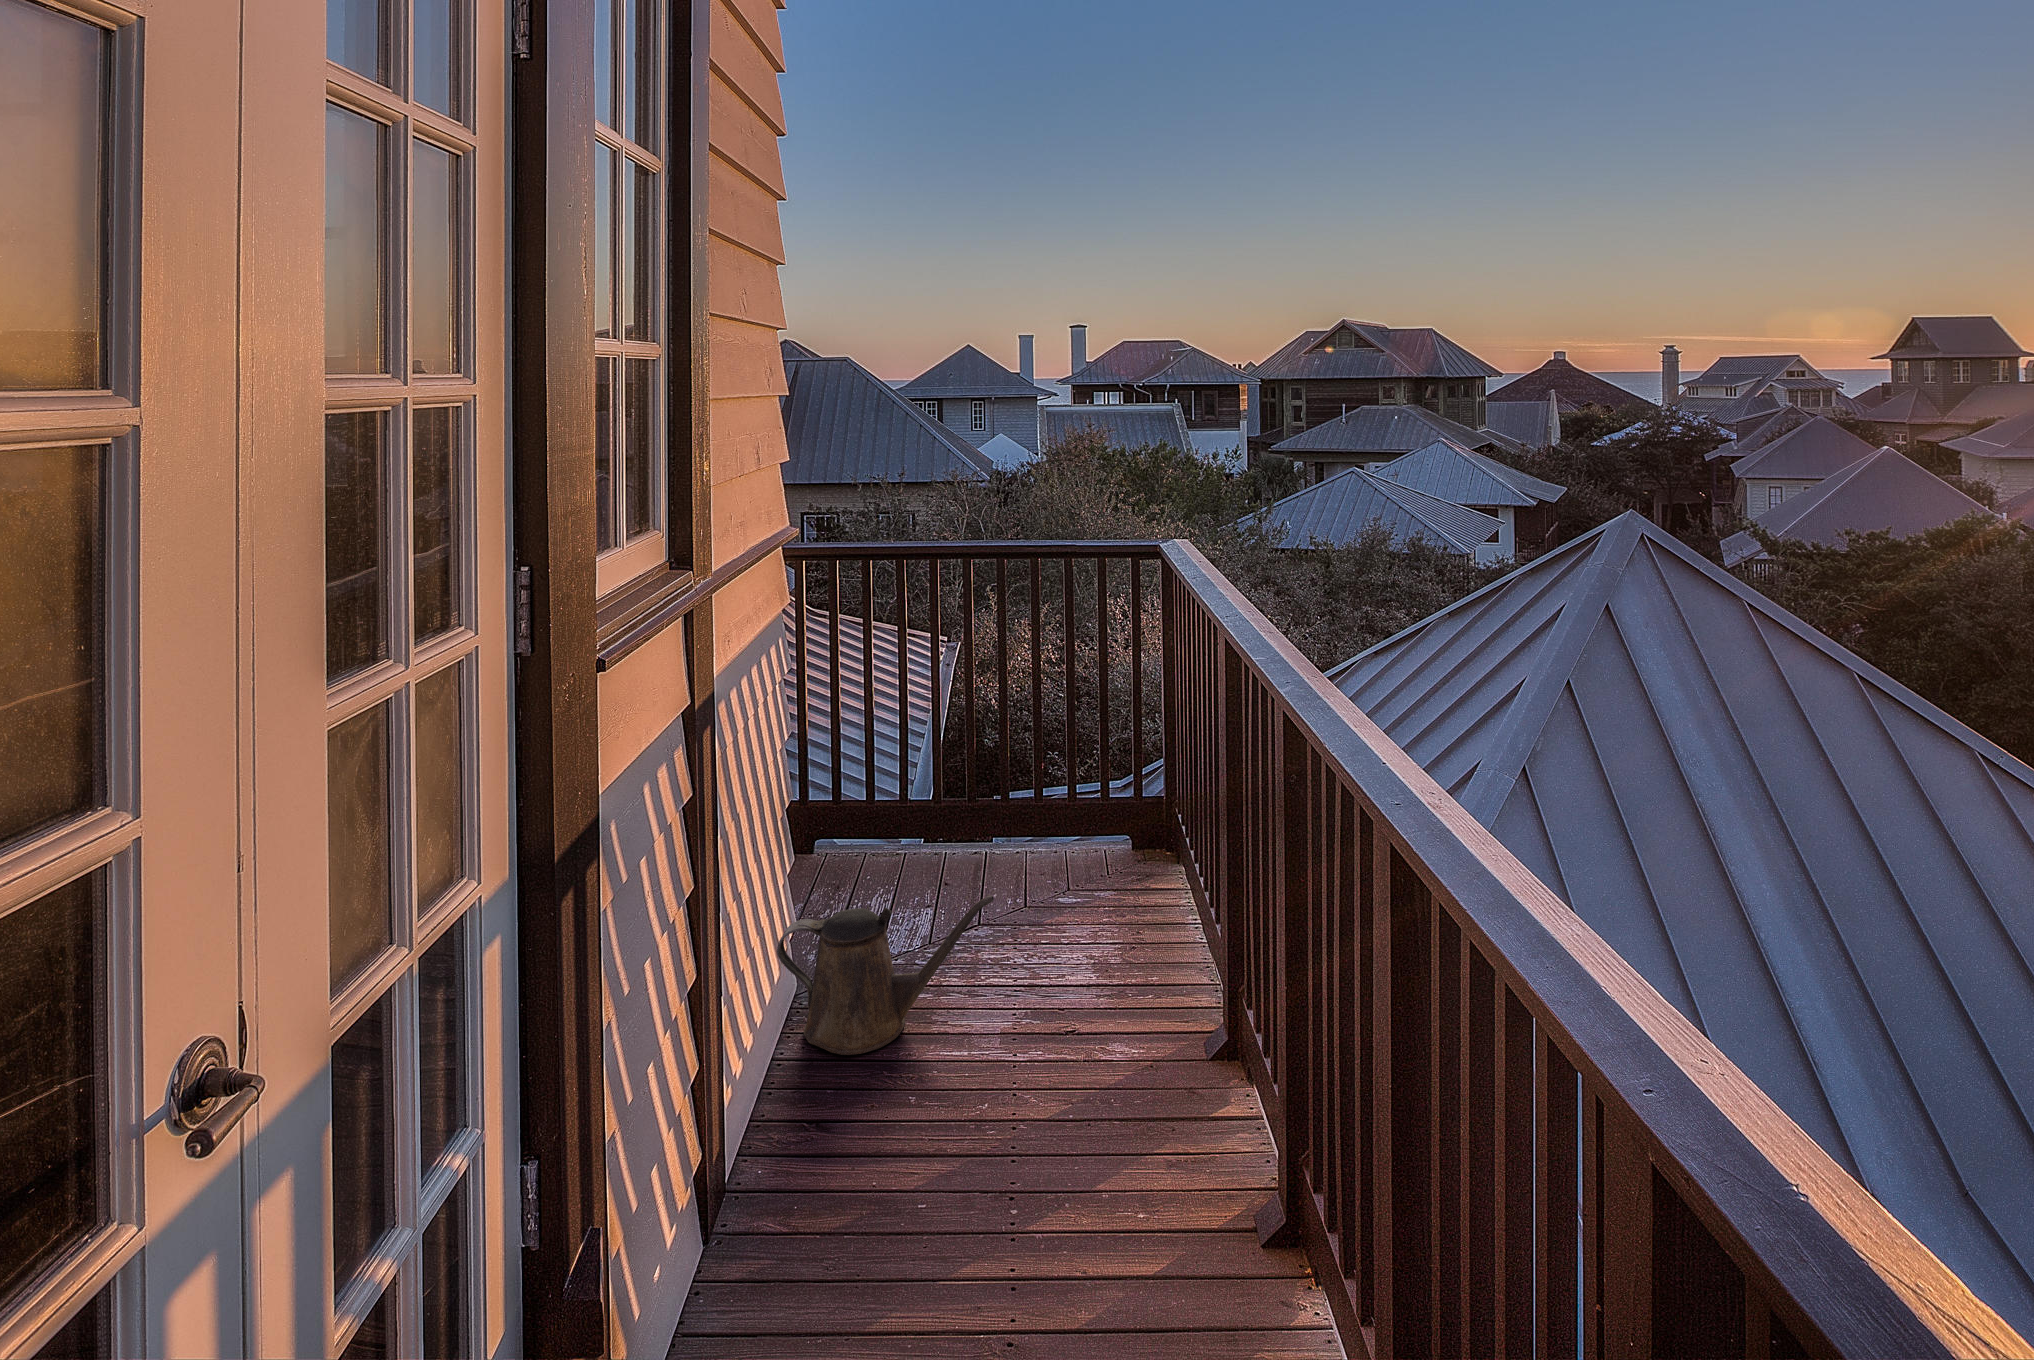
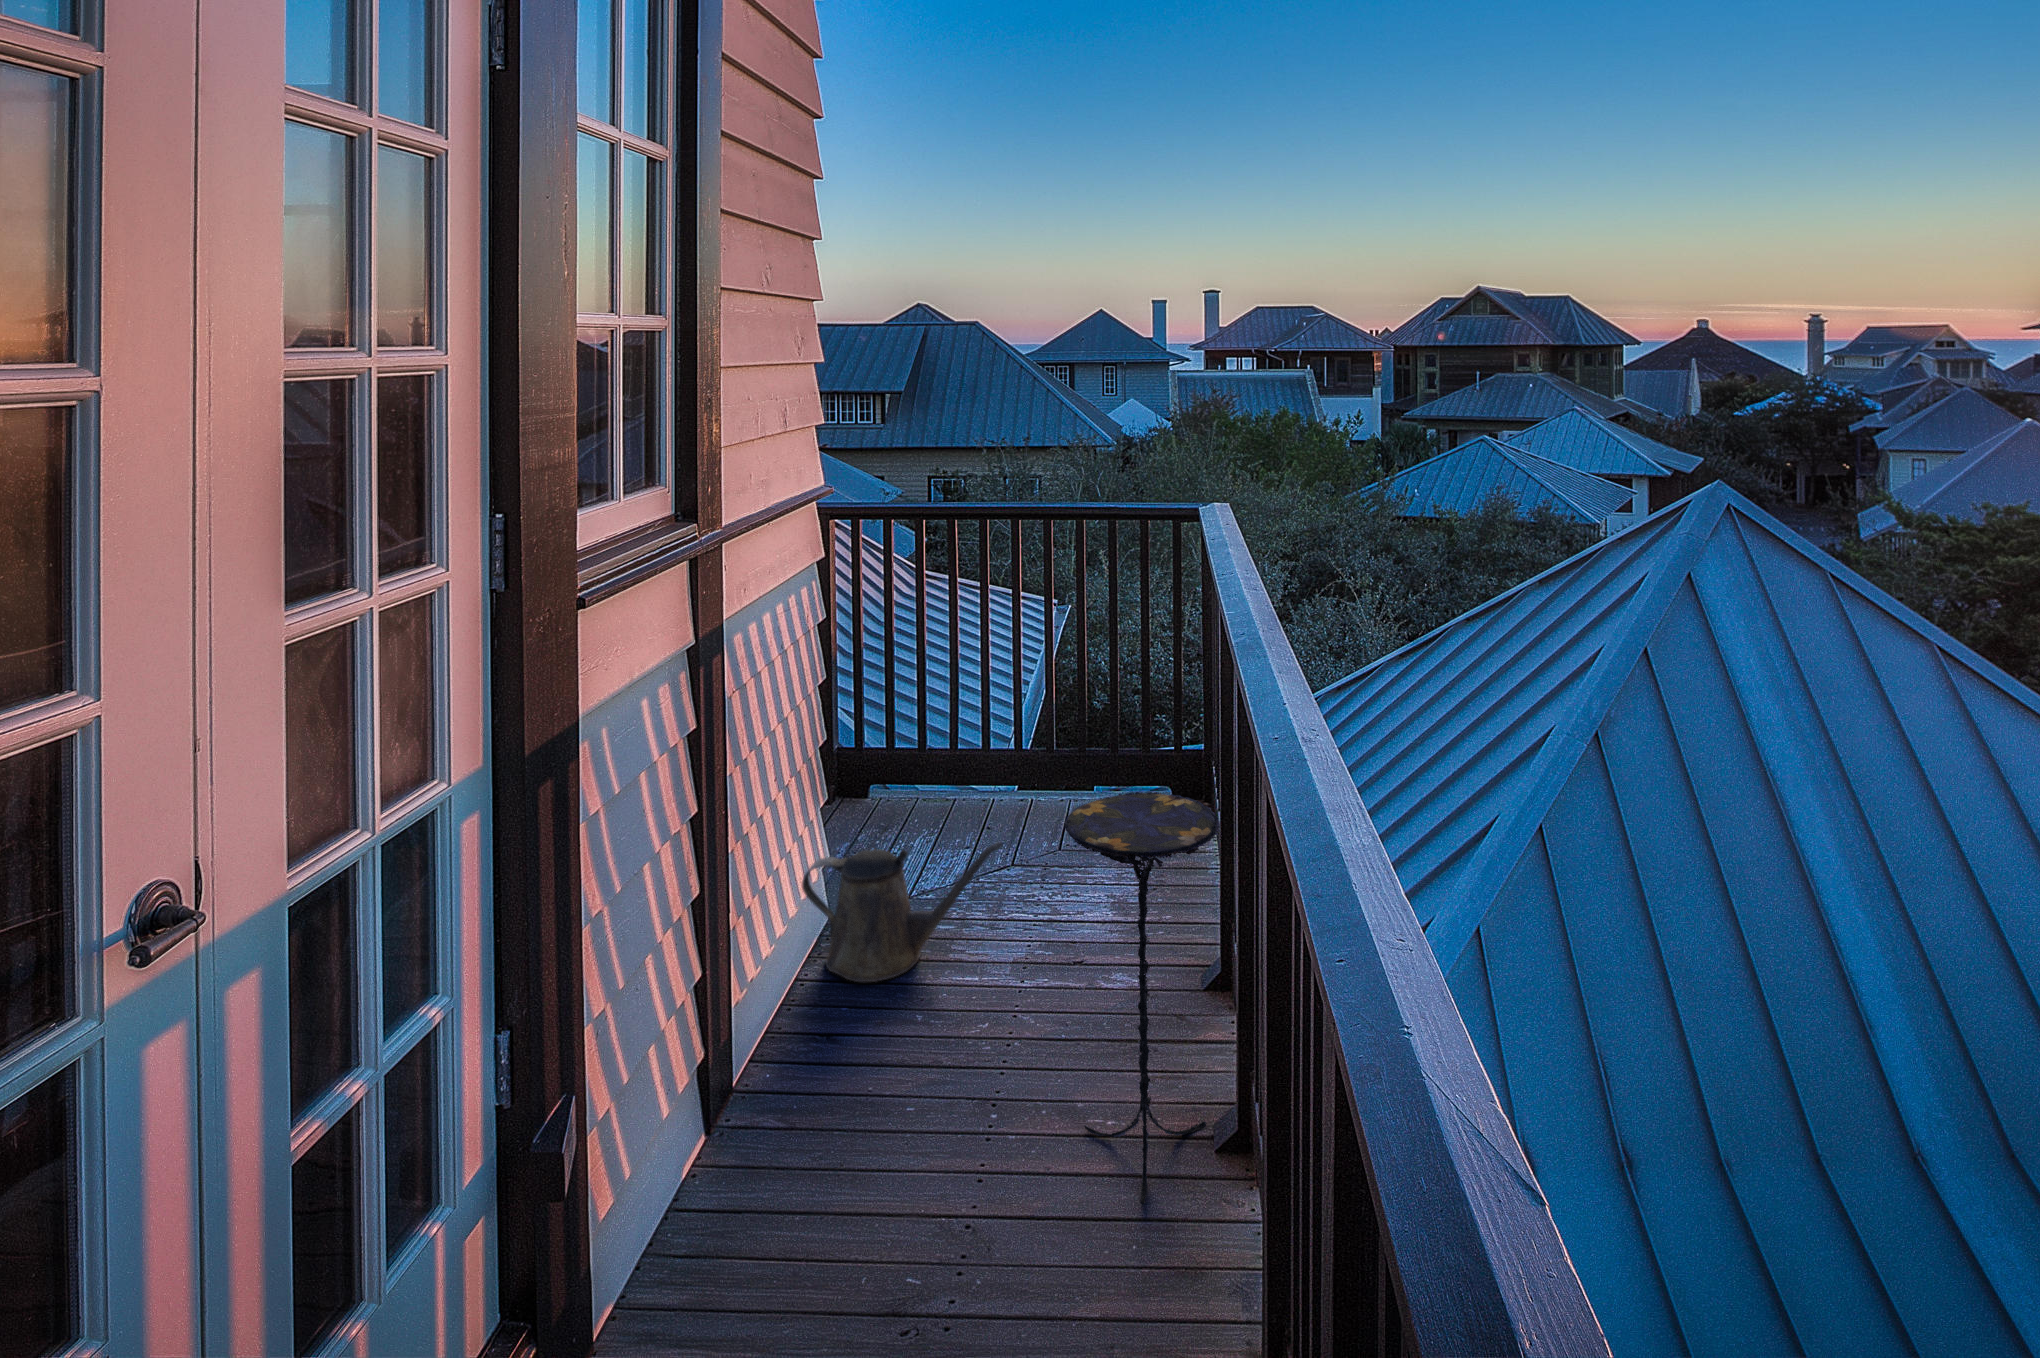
side table: none [1101,840,1268,1298] -> present [1064,792,1219,1206]

